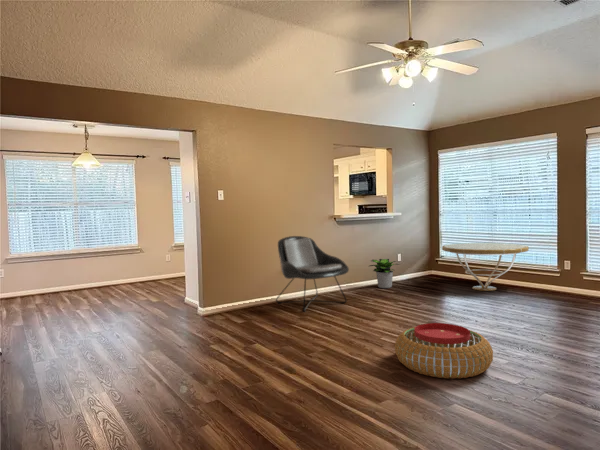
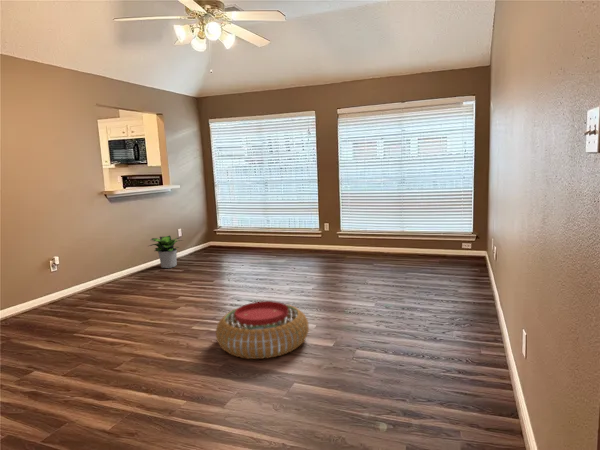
lounge chair: present [276,236,349,312] -> none [33,221,134,314]
coffee table: present [442,243,529,291] -> none [225,210,300,257]

